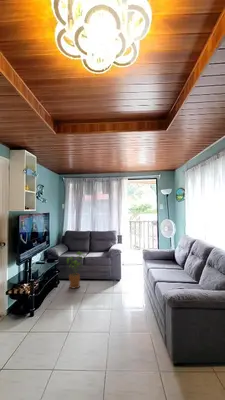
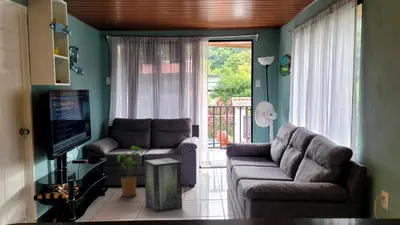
storage box: none [86,261,113,303] -> present [144,158,182,212]

